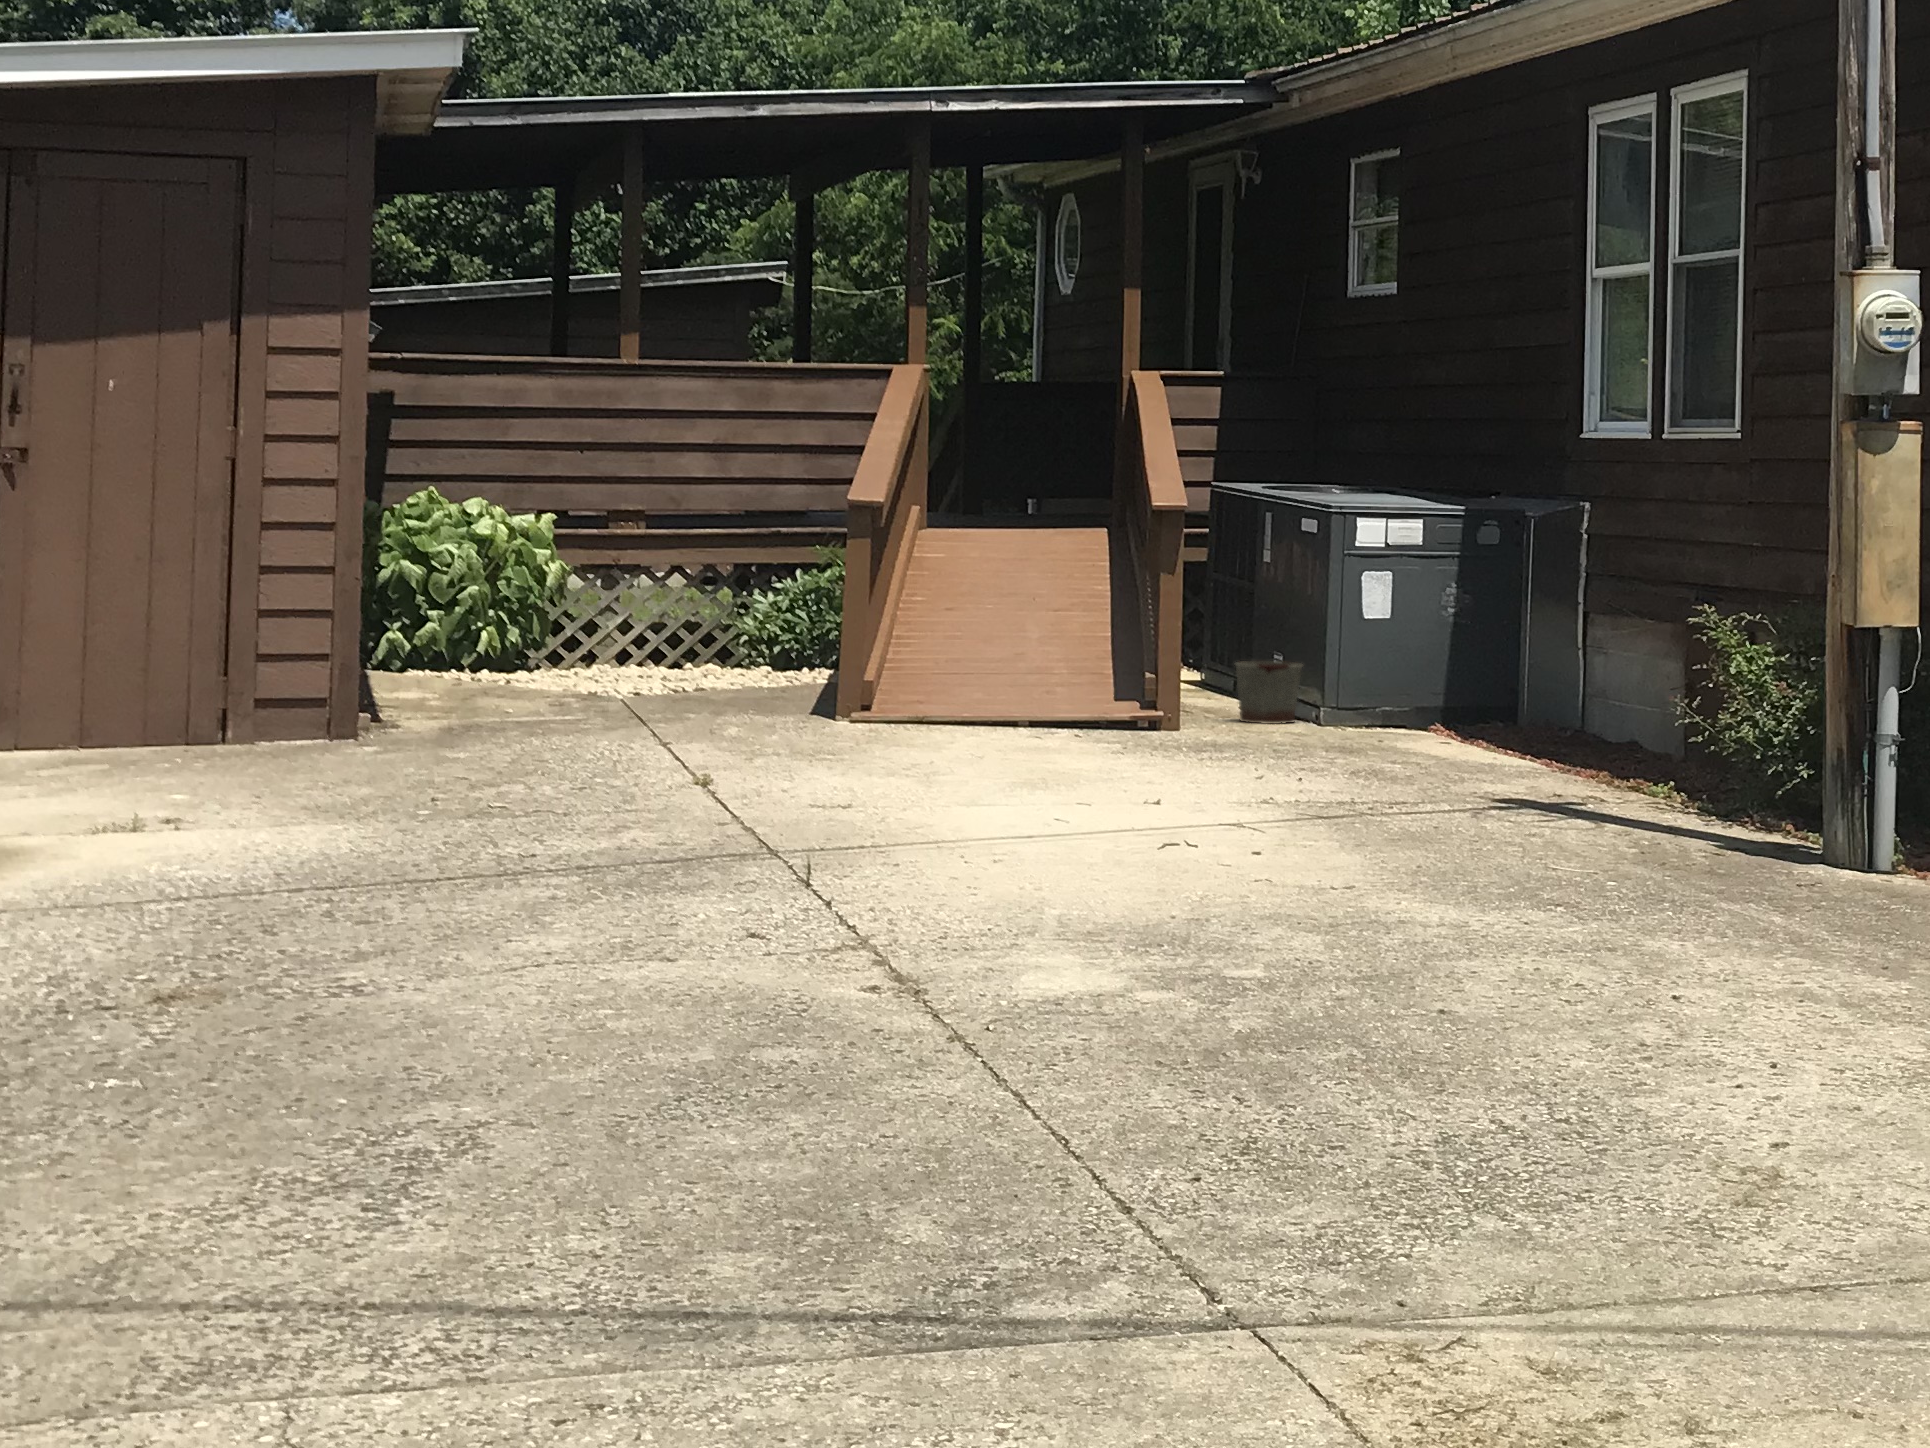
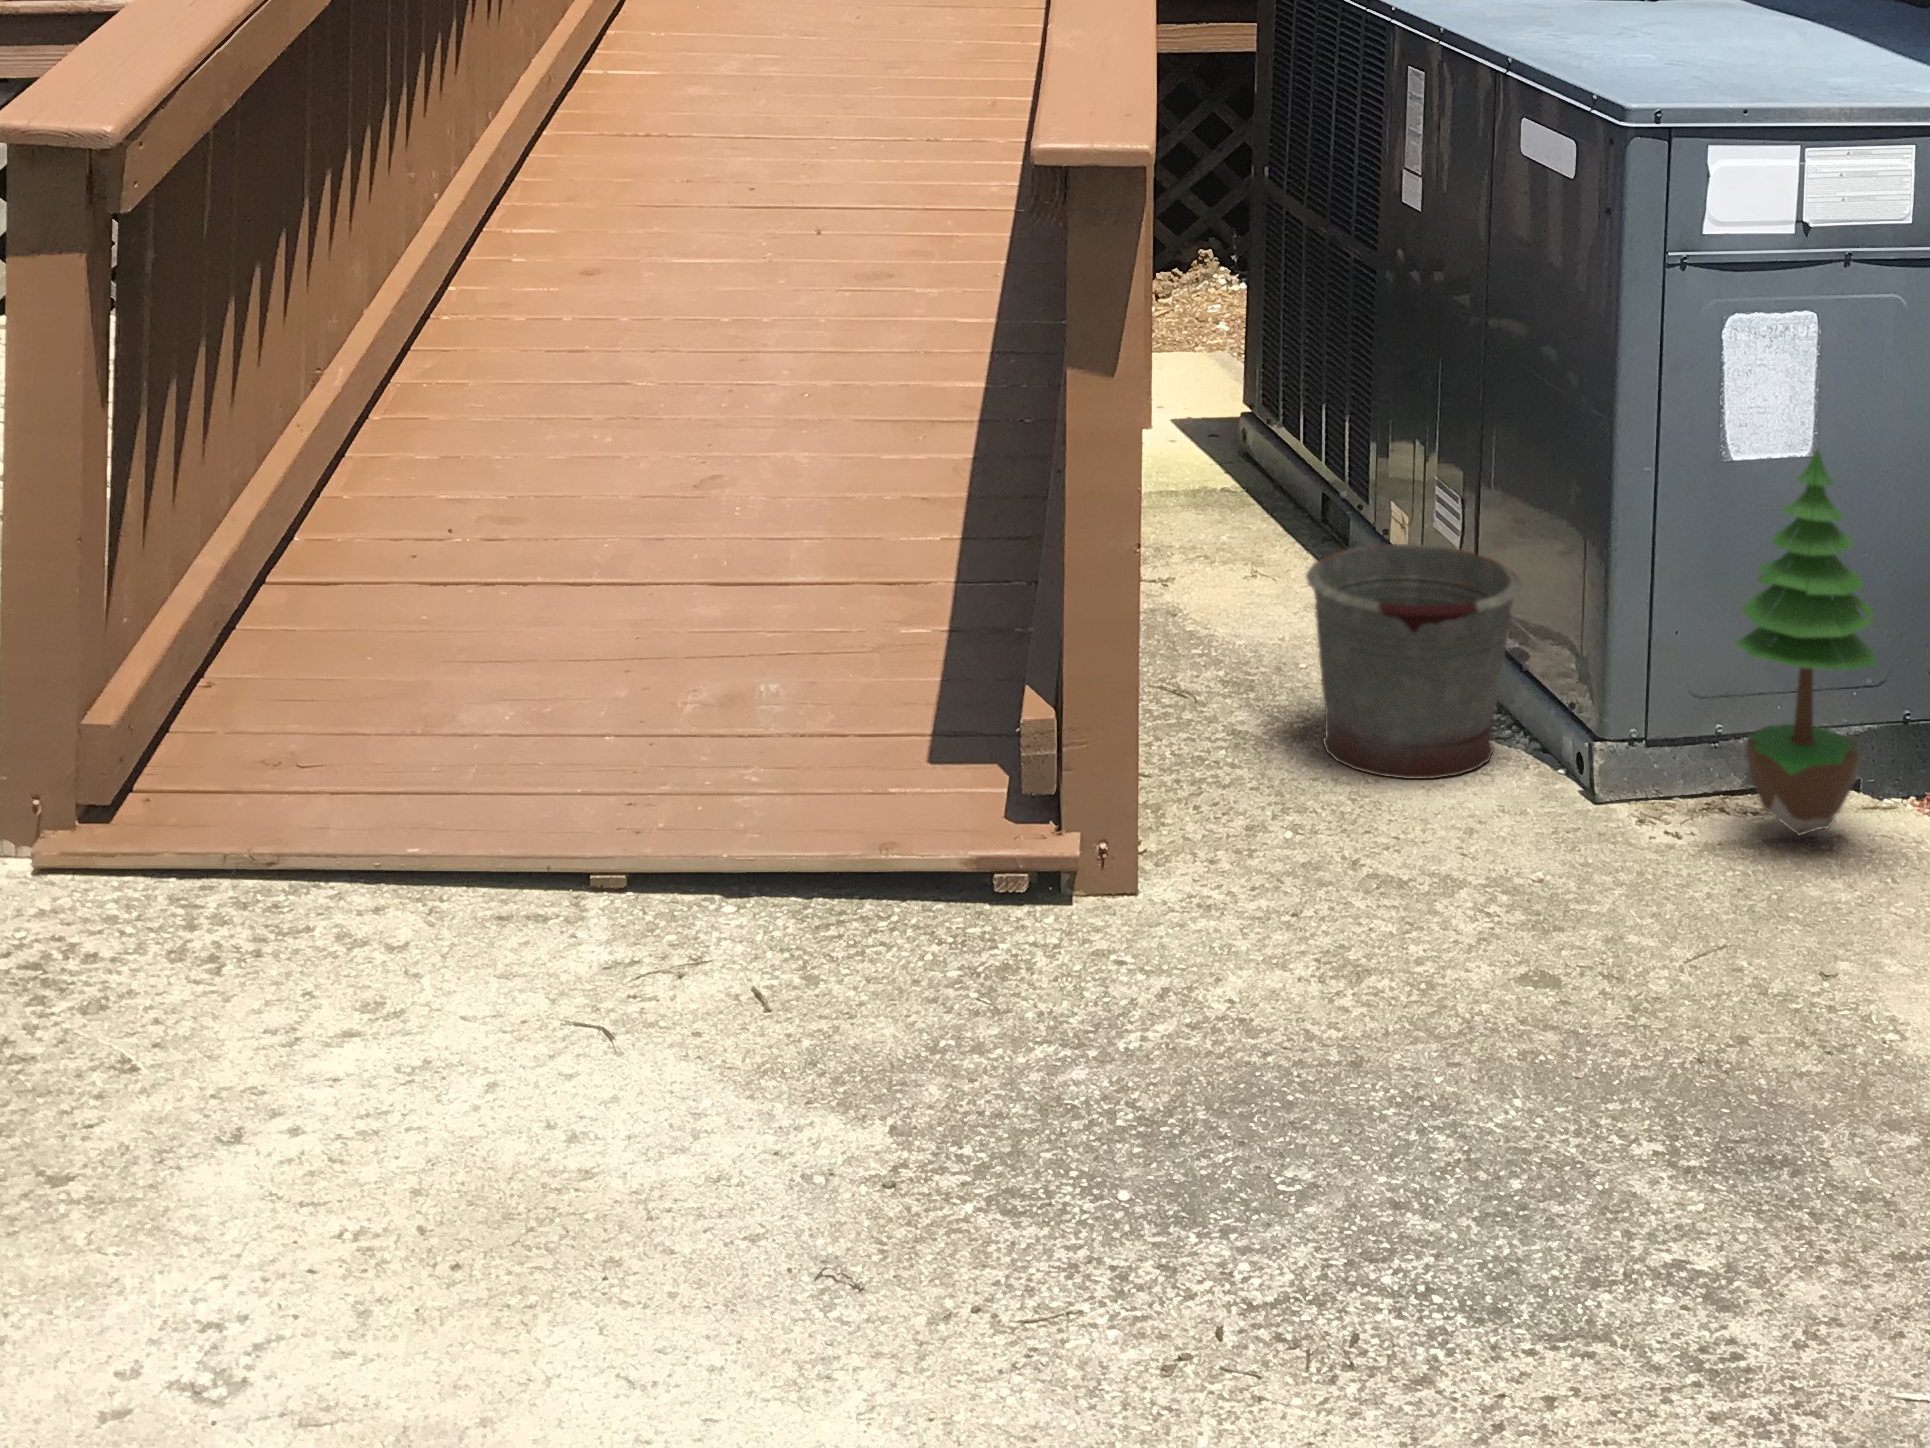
potted tree: none [1367,605,1411,729] -> present [1734,450,1876,835]

